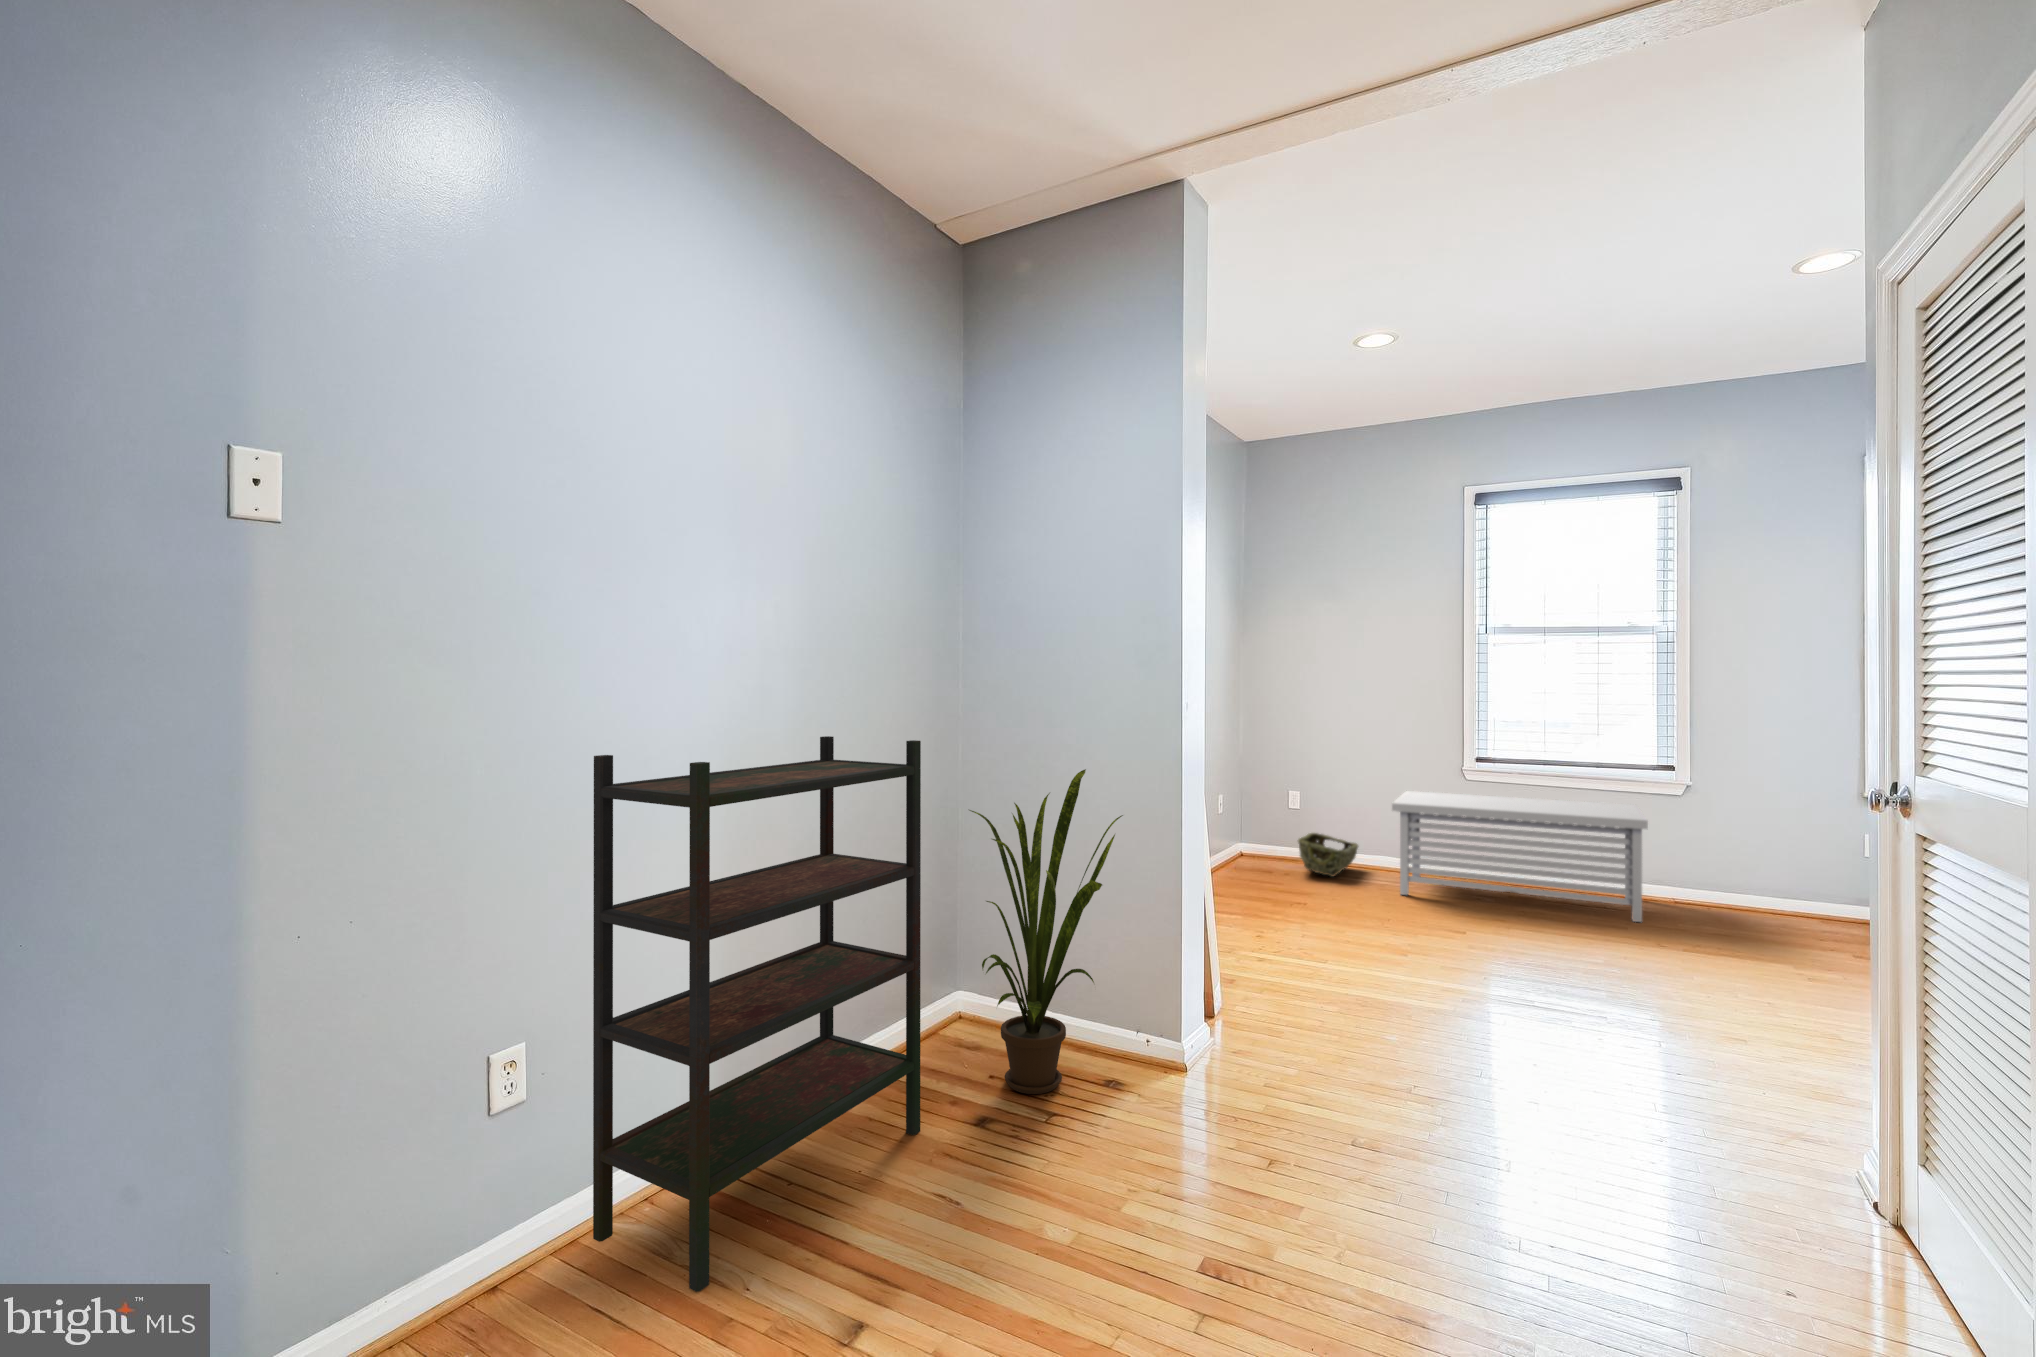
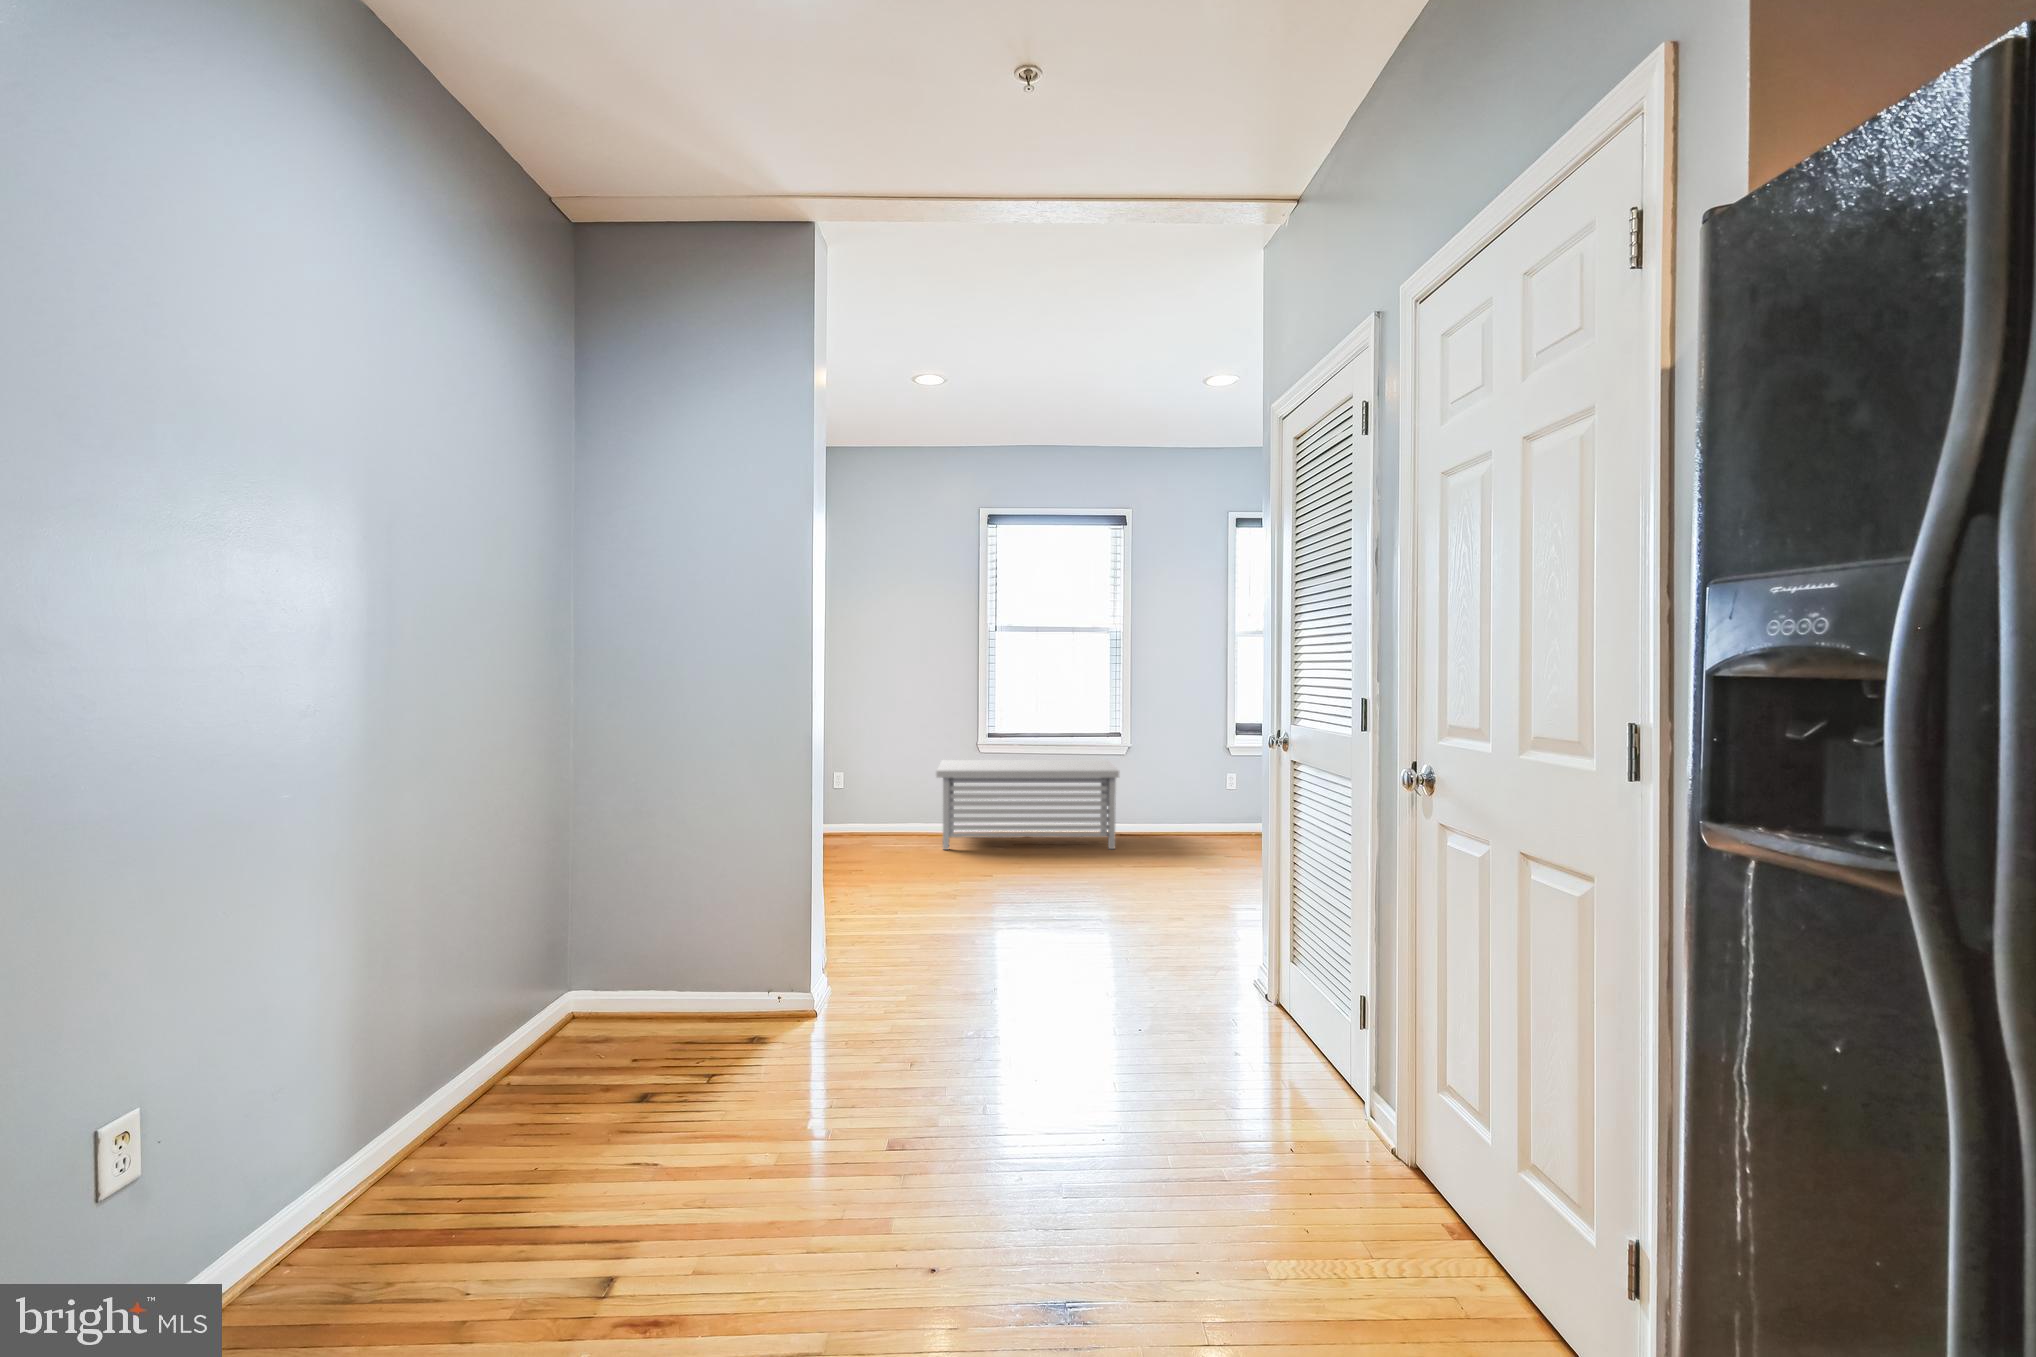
bookshelf: present [593,736,921,1292] -> none [222,731,583,1317]
house plant: present [969,769,1123,1094] -> none [598,752,767,1066]
woven basket: present [1298,833,1358,877] -> none [853,803,903,841]

